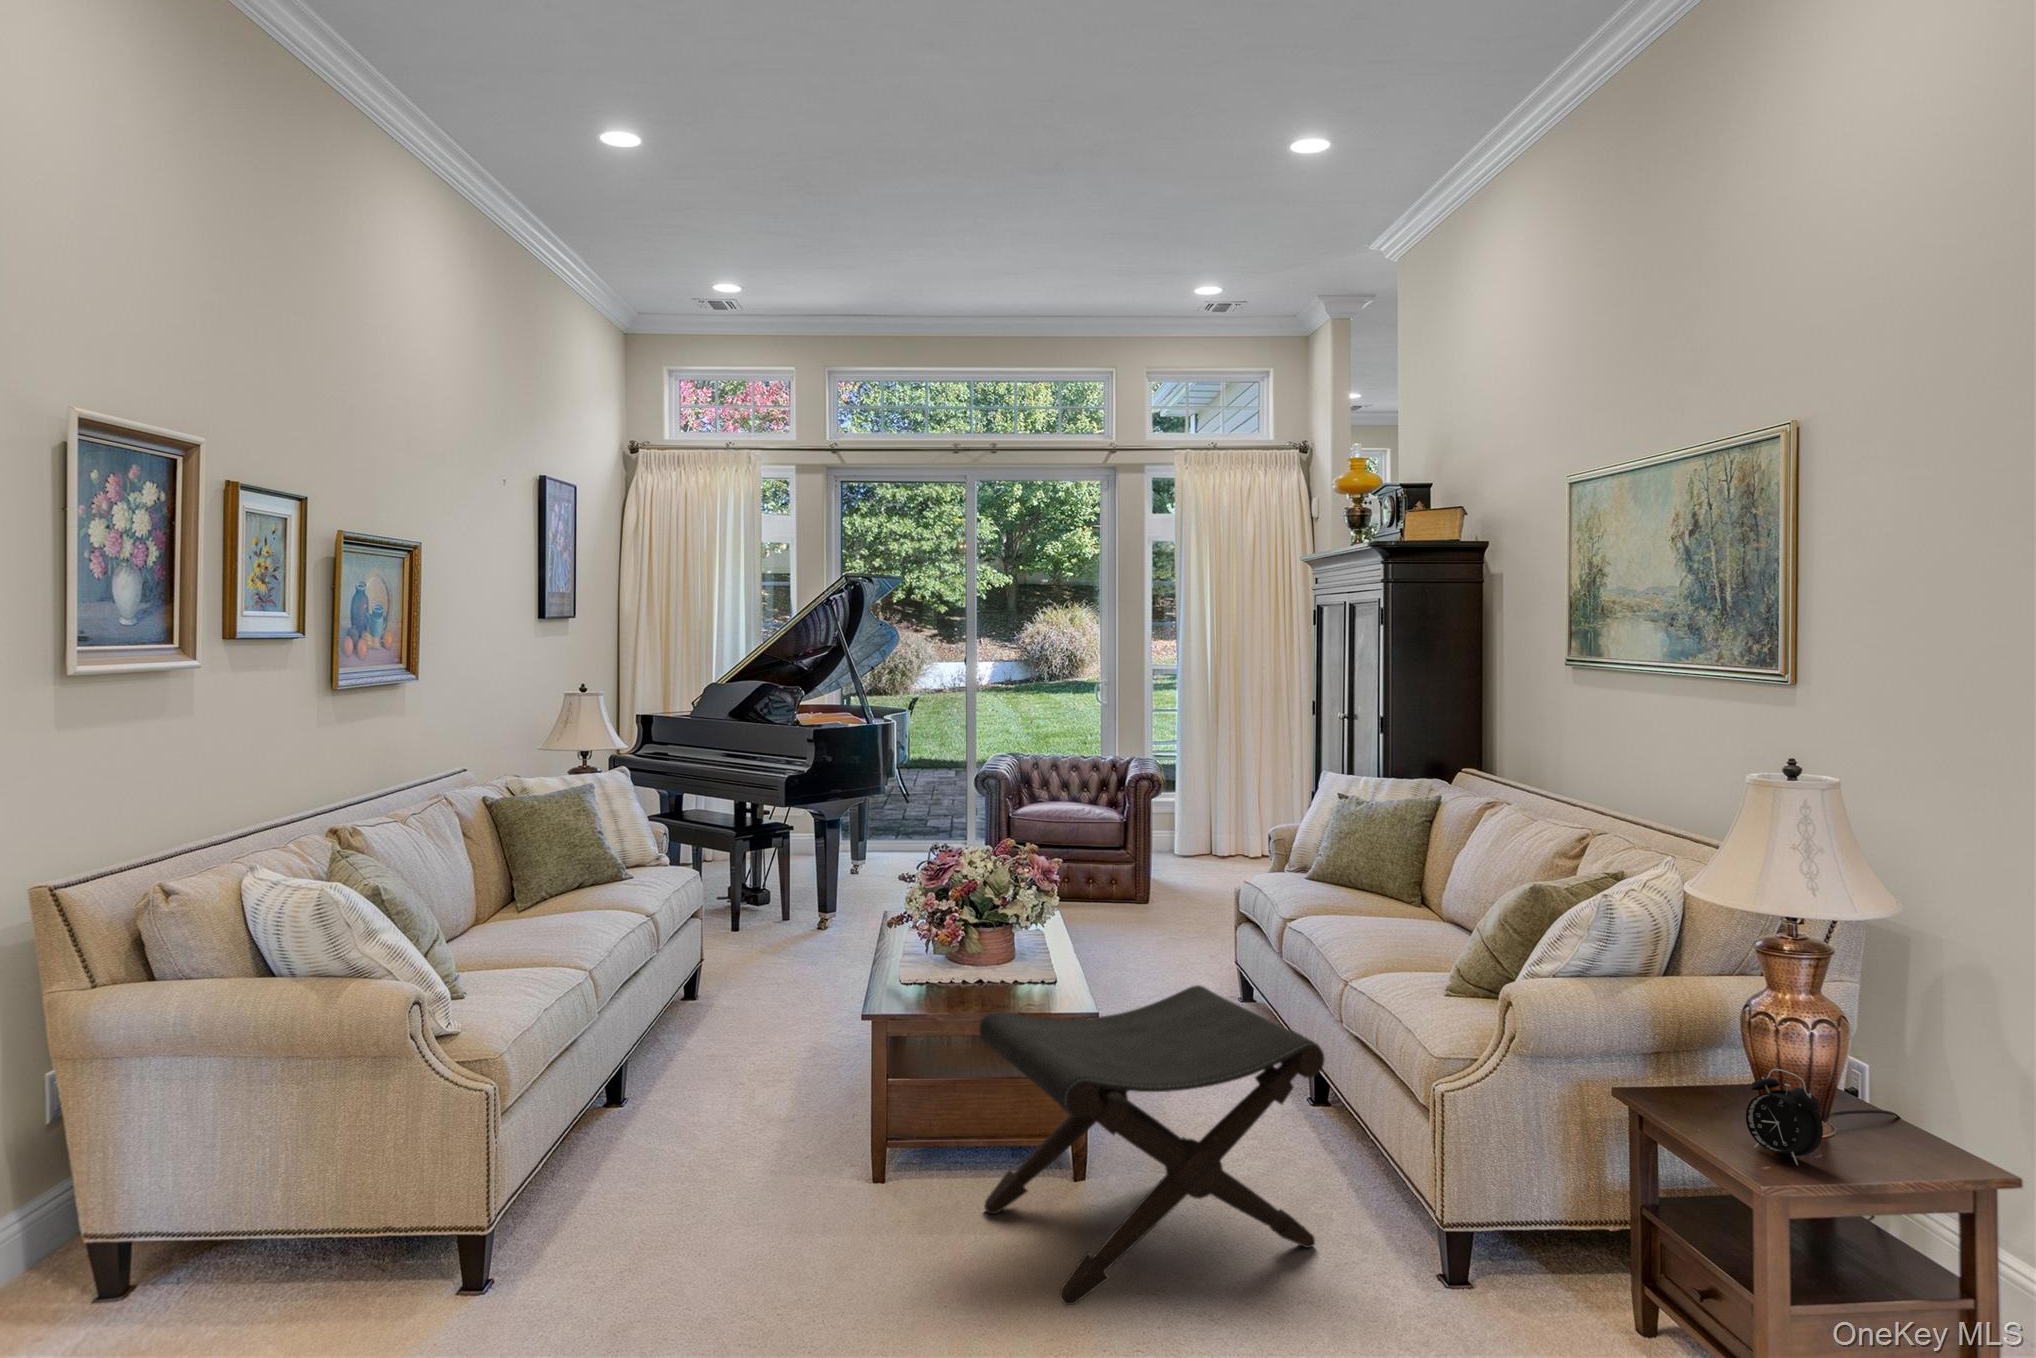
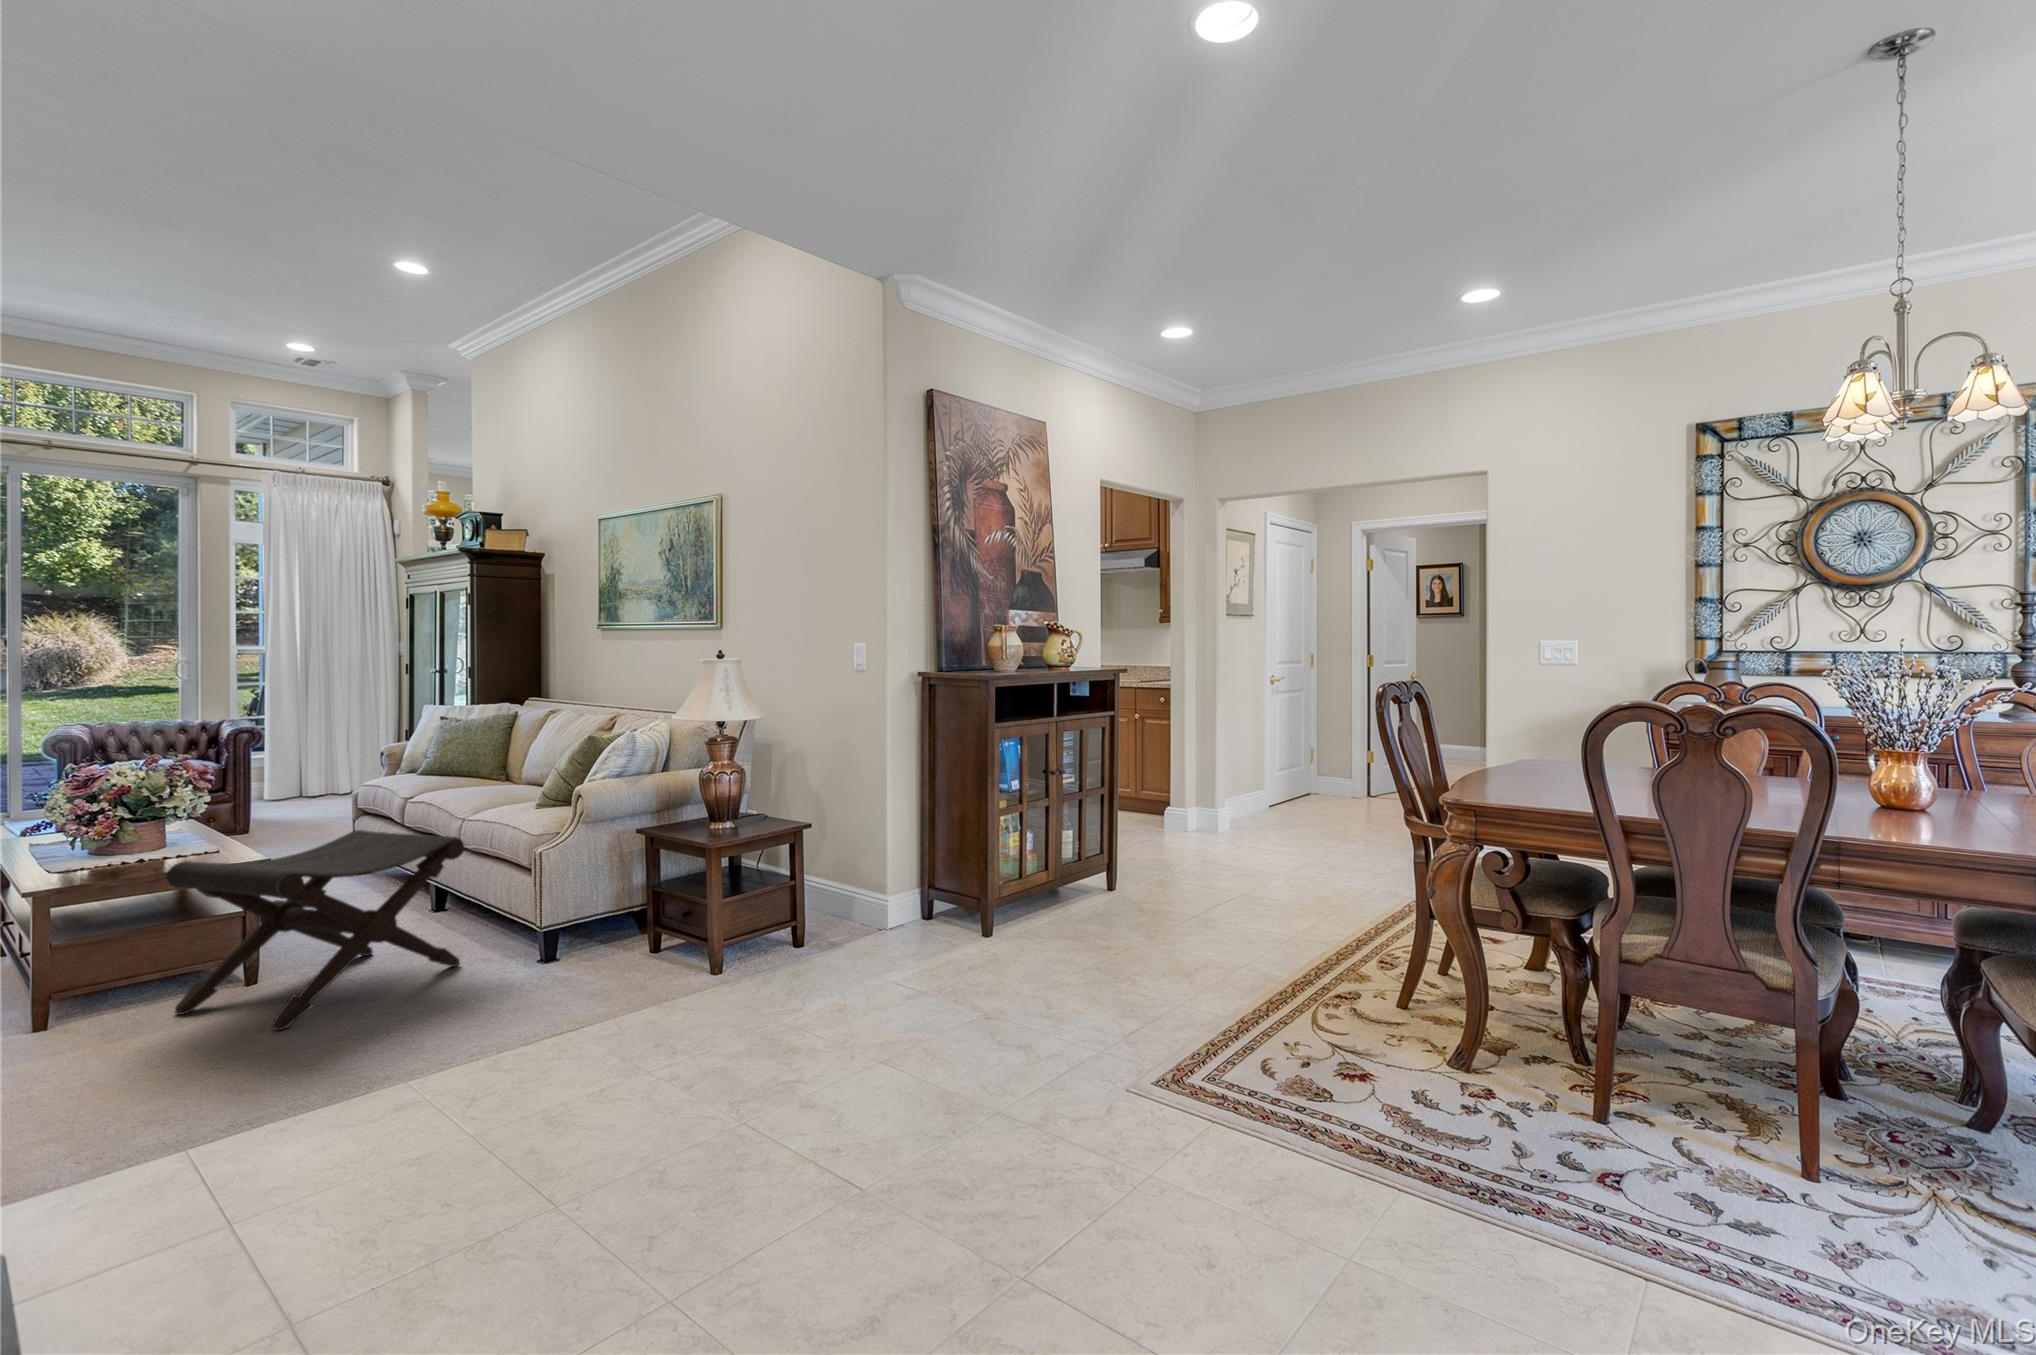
alarm clock: present [1746,1069,1823,1165] -> none [697,792,729,832]

